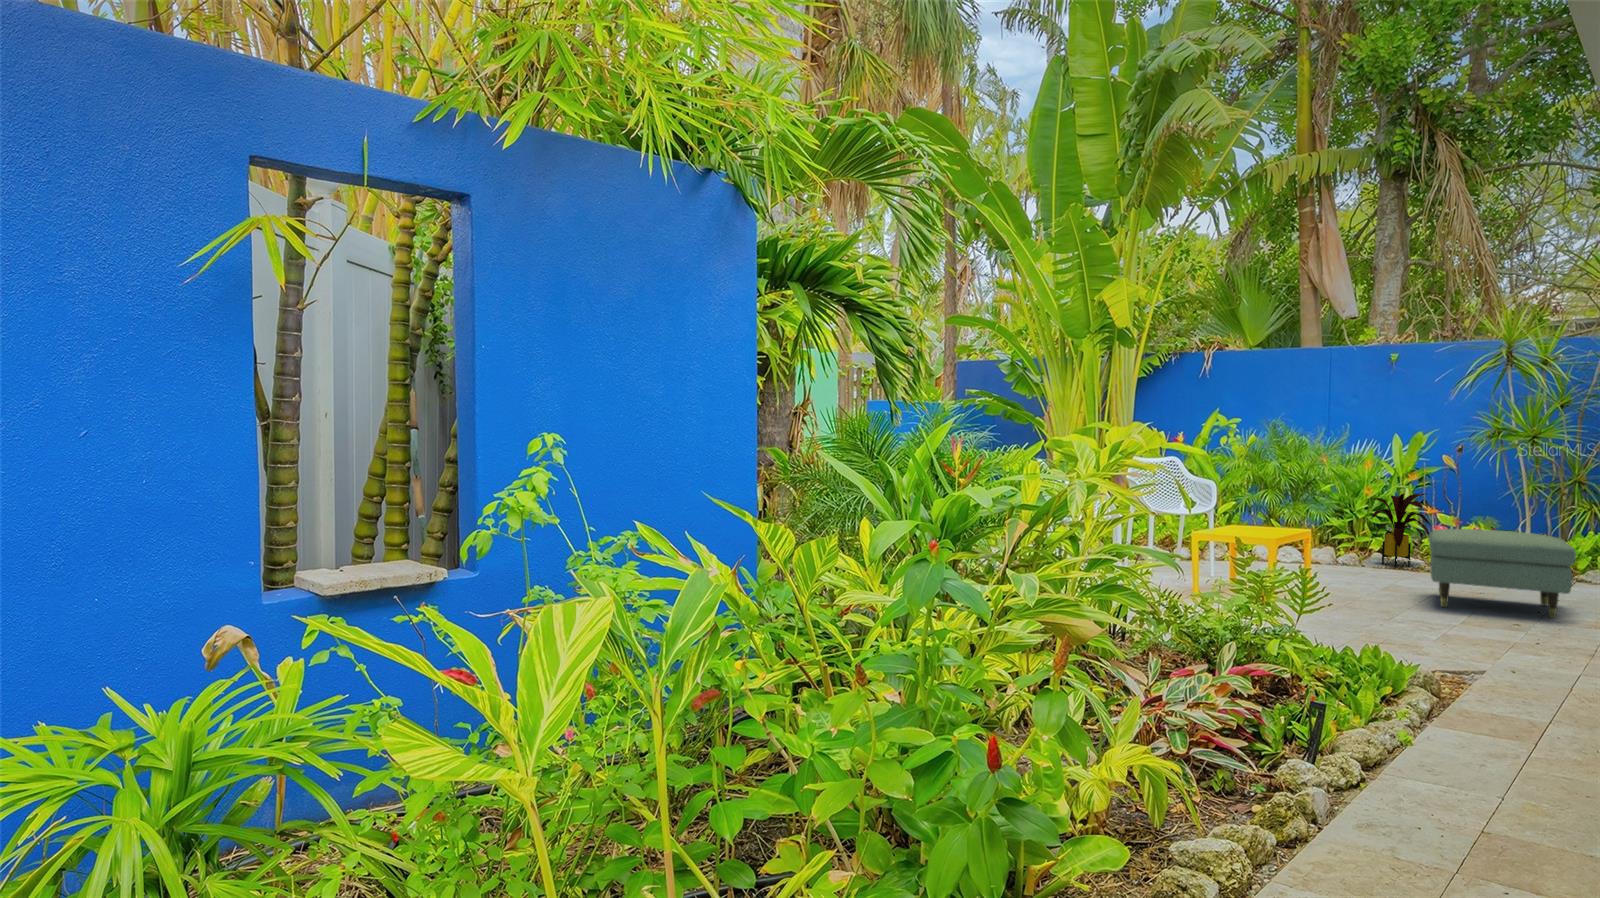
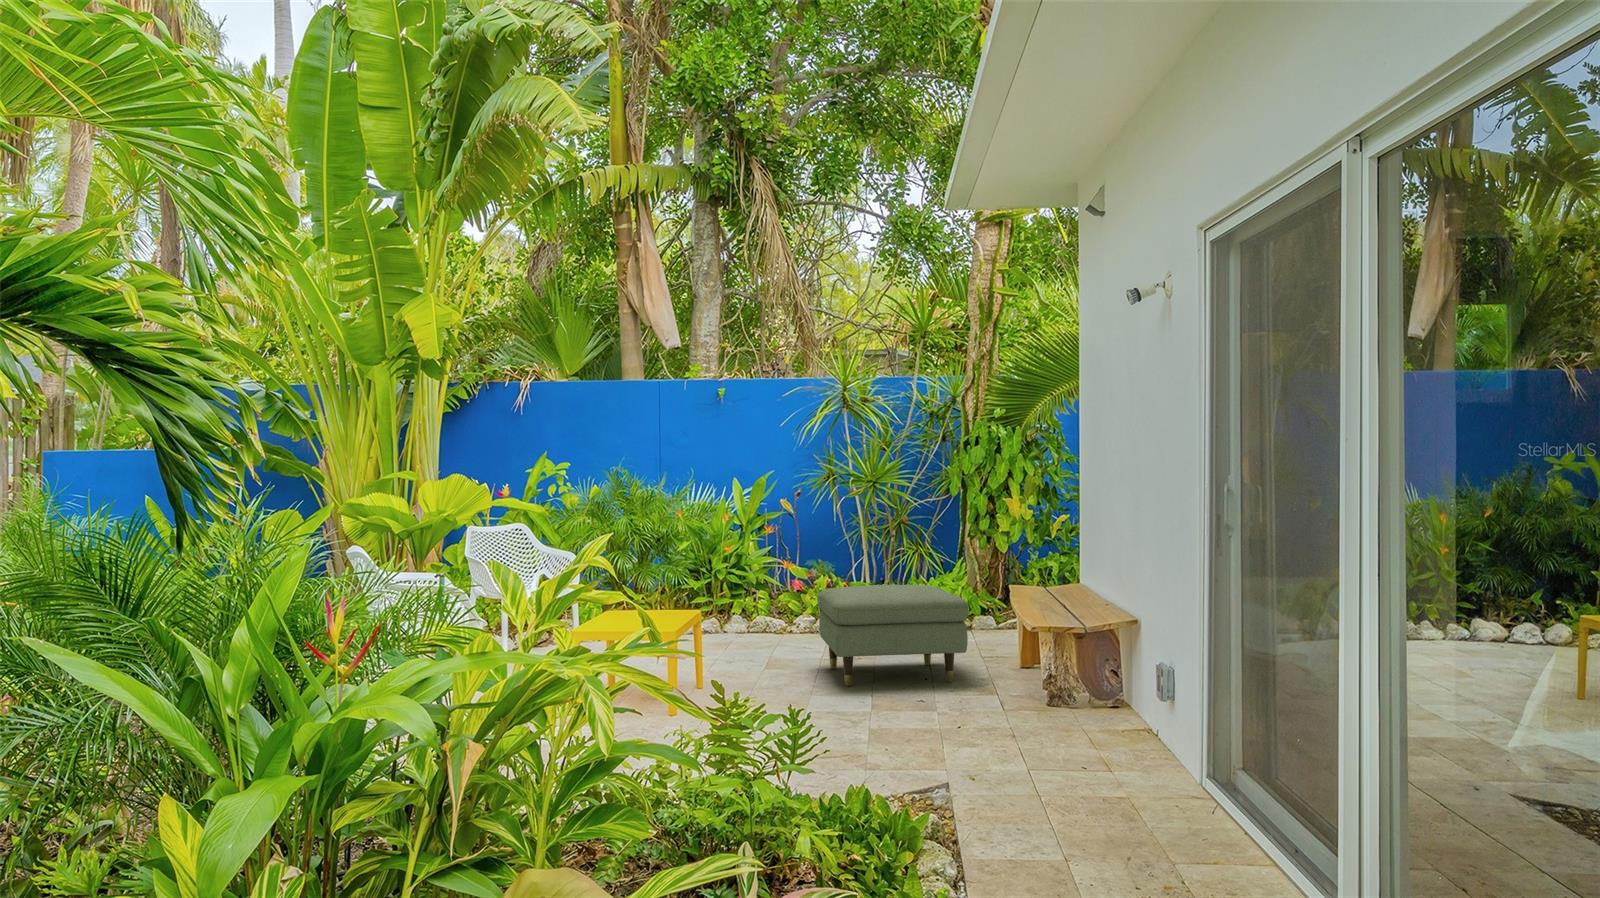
house plant: present [1367,494,1431,567] -> none [721,544,794,632]

